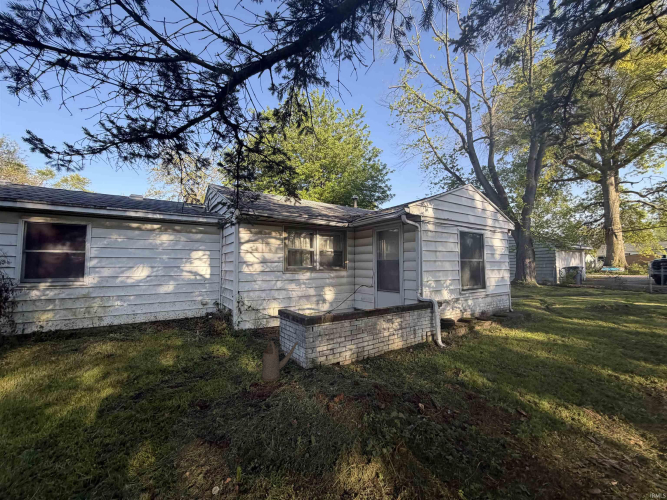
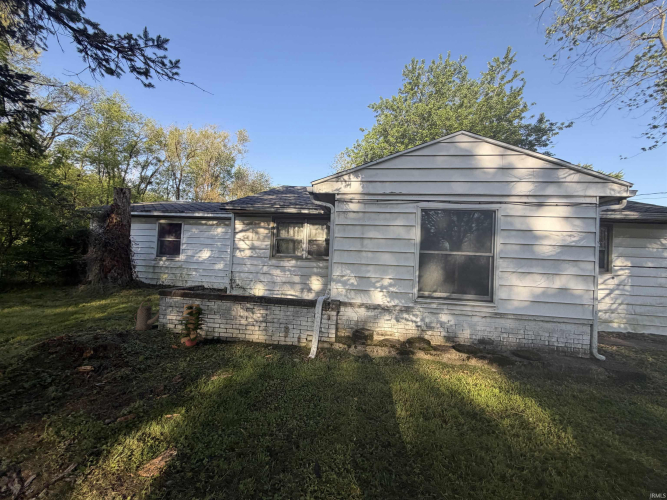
decorative plant: none [353,326,382,370] -> present [178,304,207,346]

